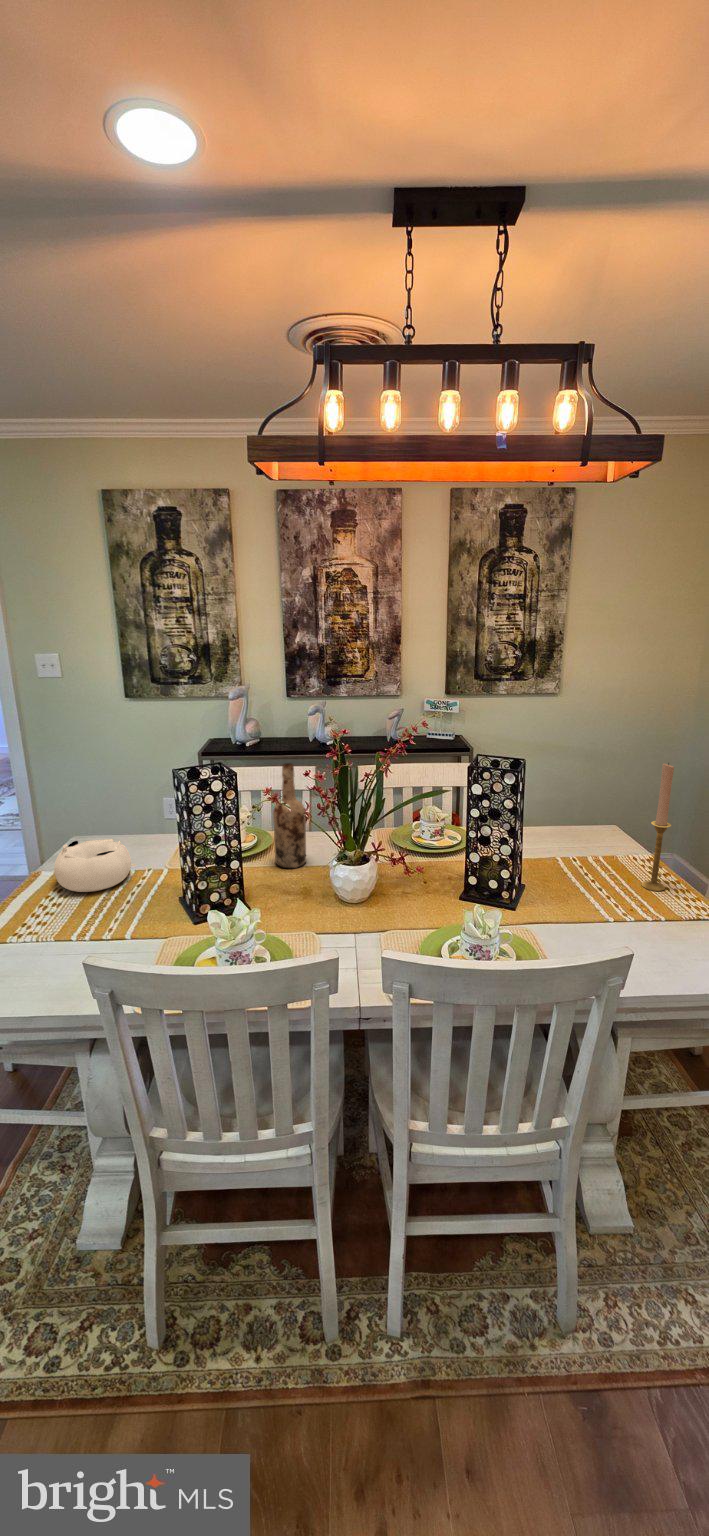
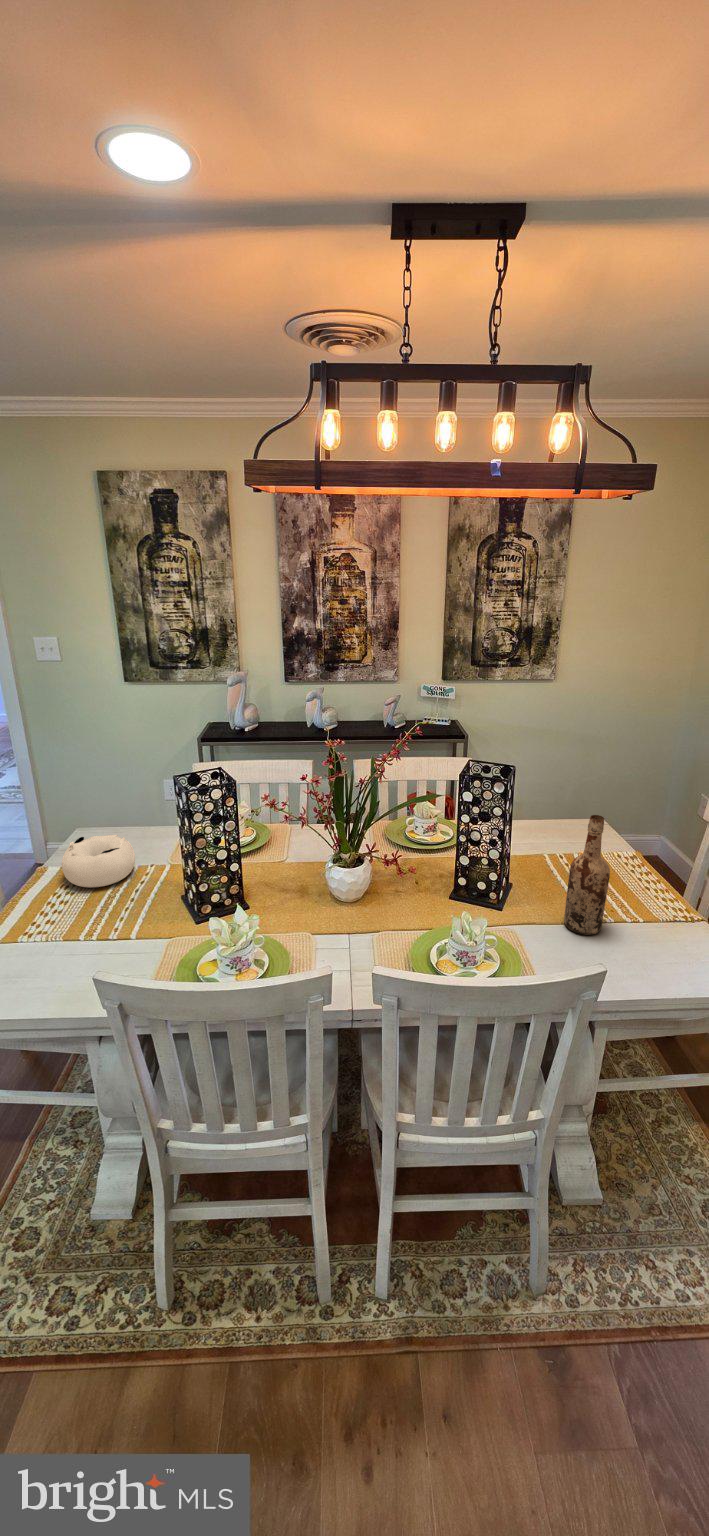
wine bottle: present [273,763,306,868] -> present [564,815,610,935]
candlestick: present [642,763,674,891] -> none [622,770,657,889]

